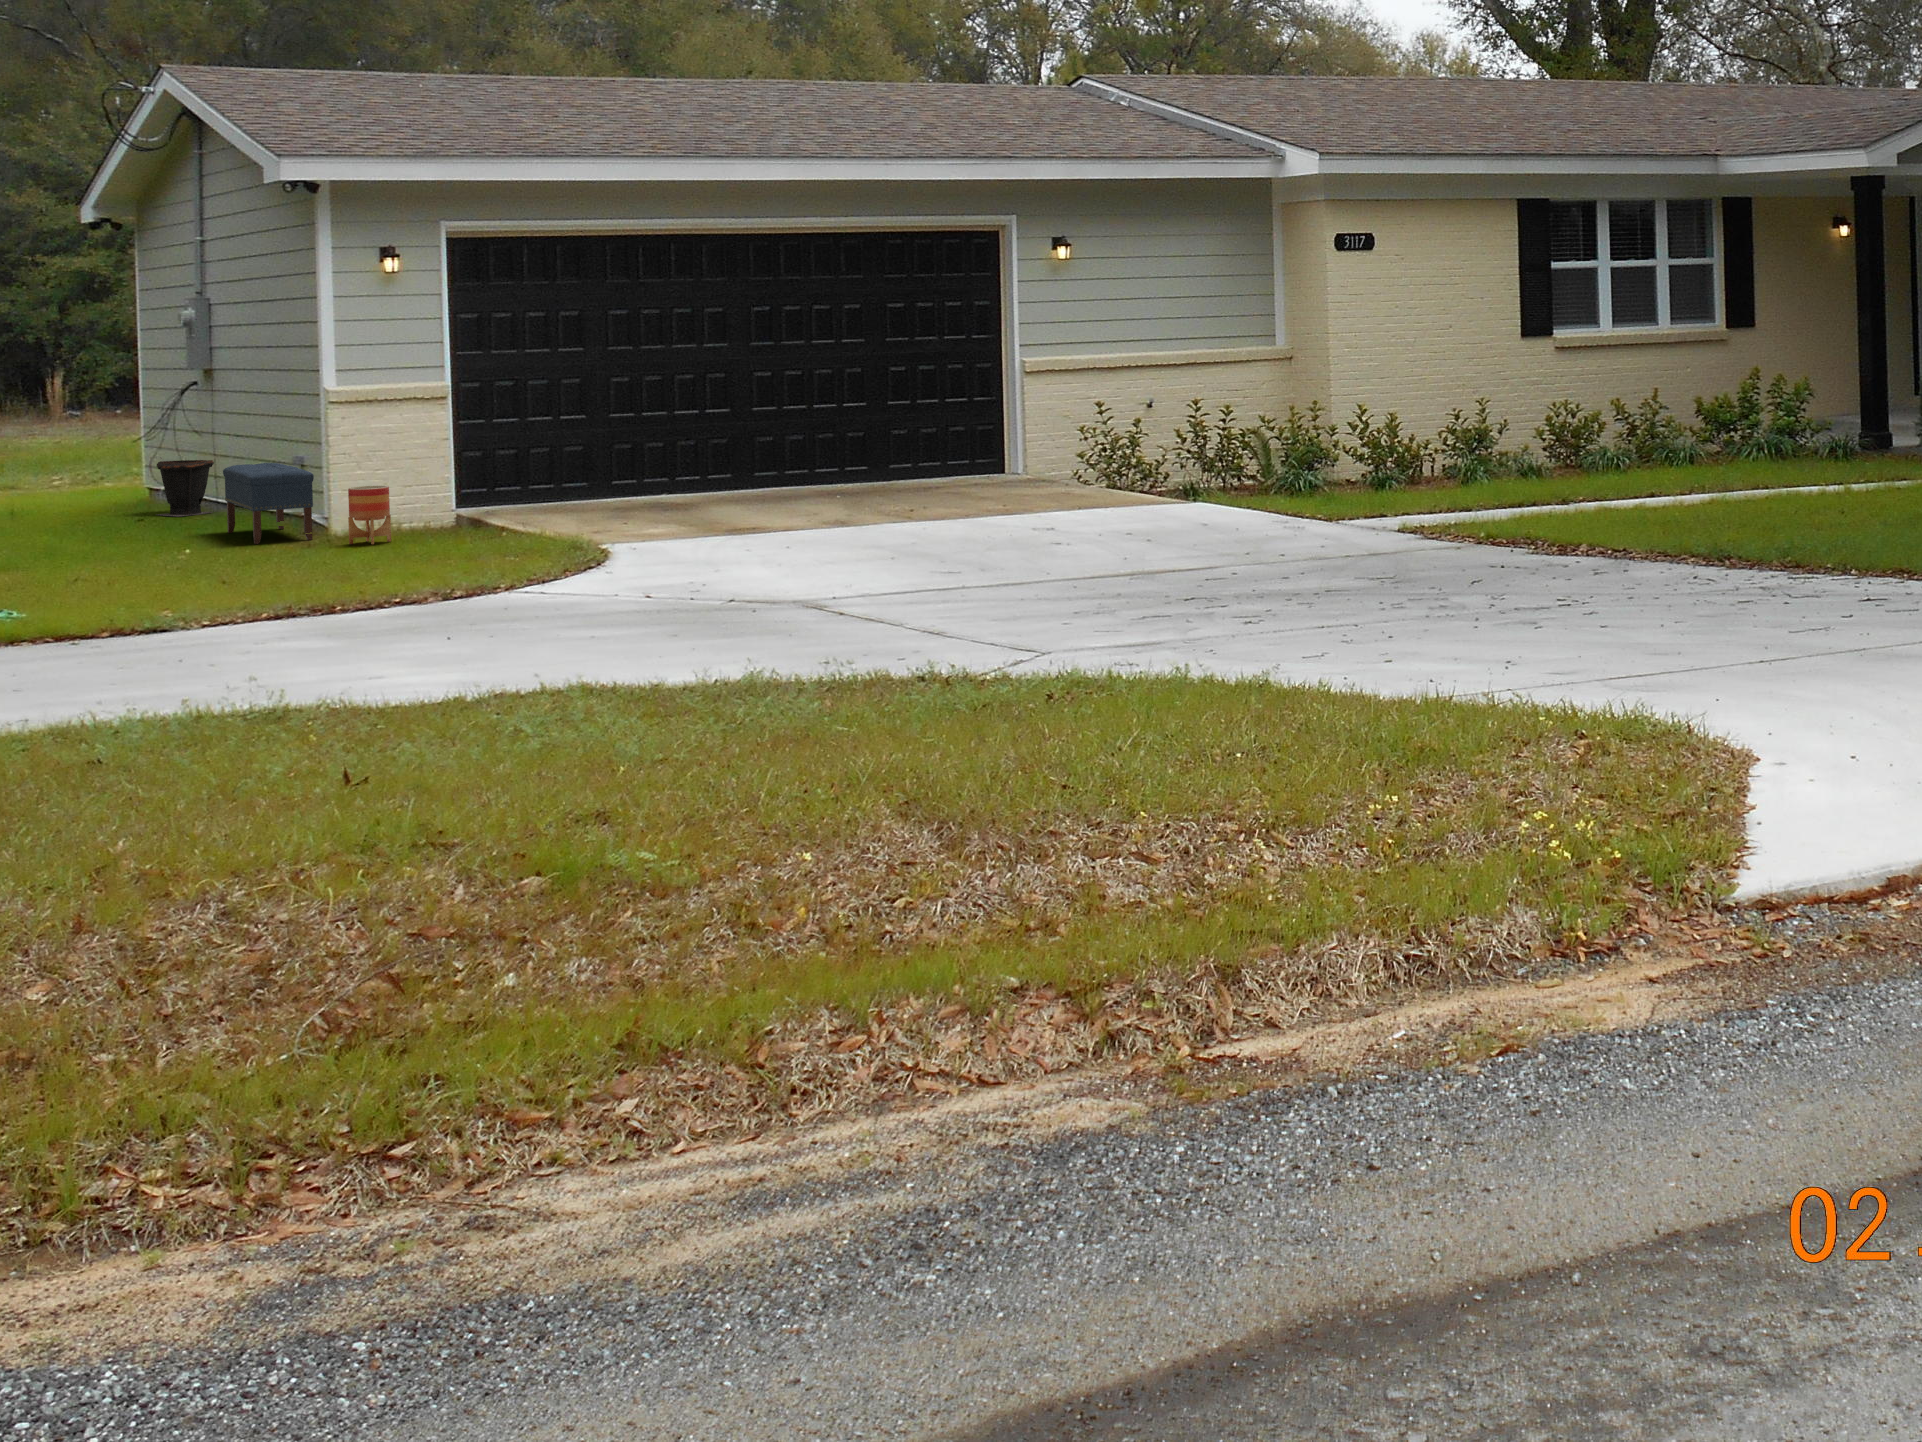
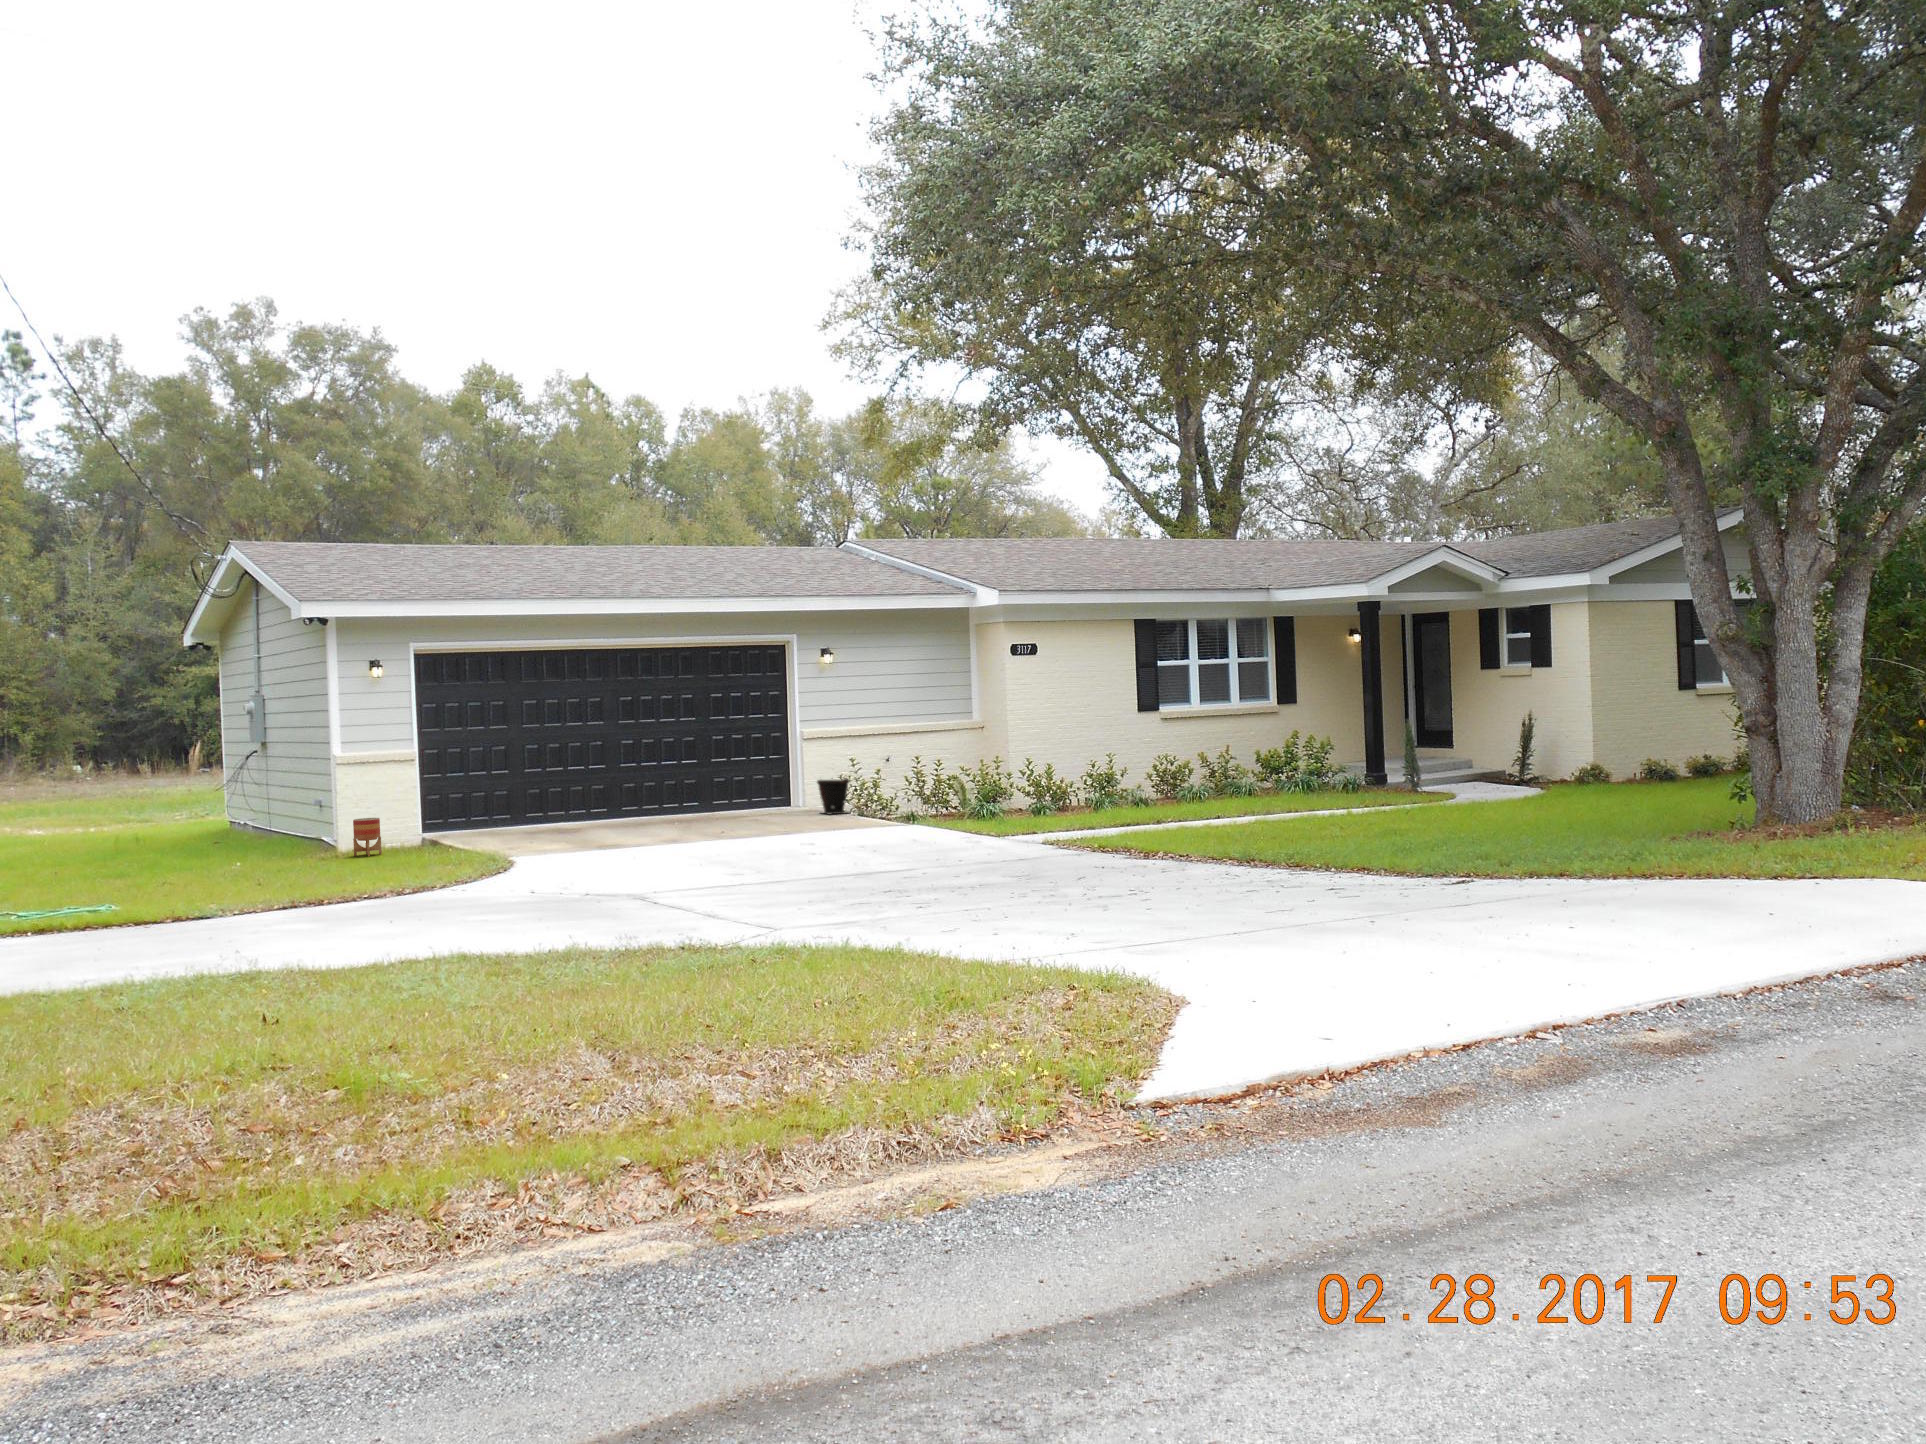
bucket: present [157,457,214,517] -> present [817,779,849,814]
bench: present [223,463,314,544] -> none [278,804,333,857]

